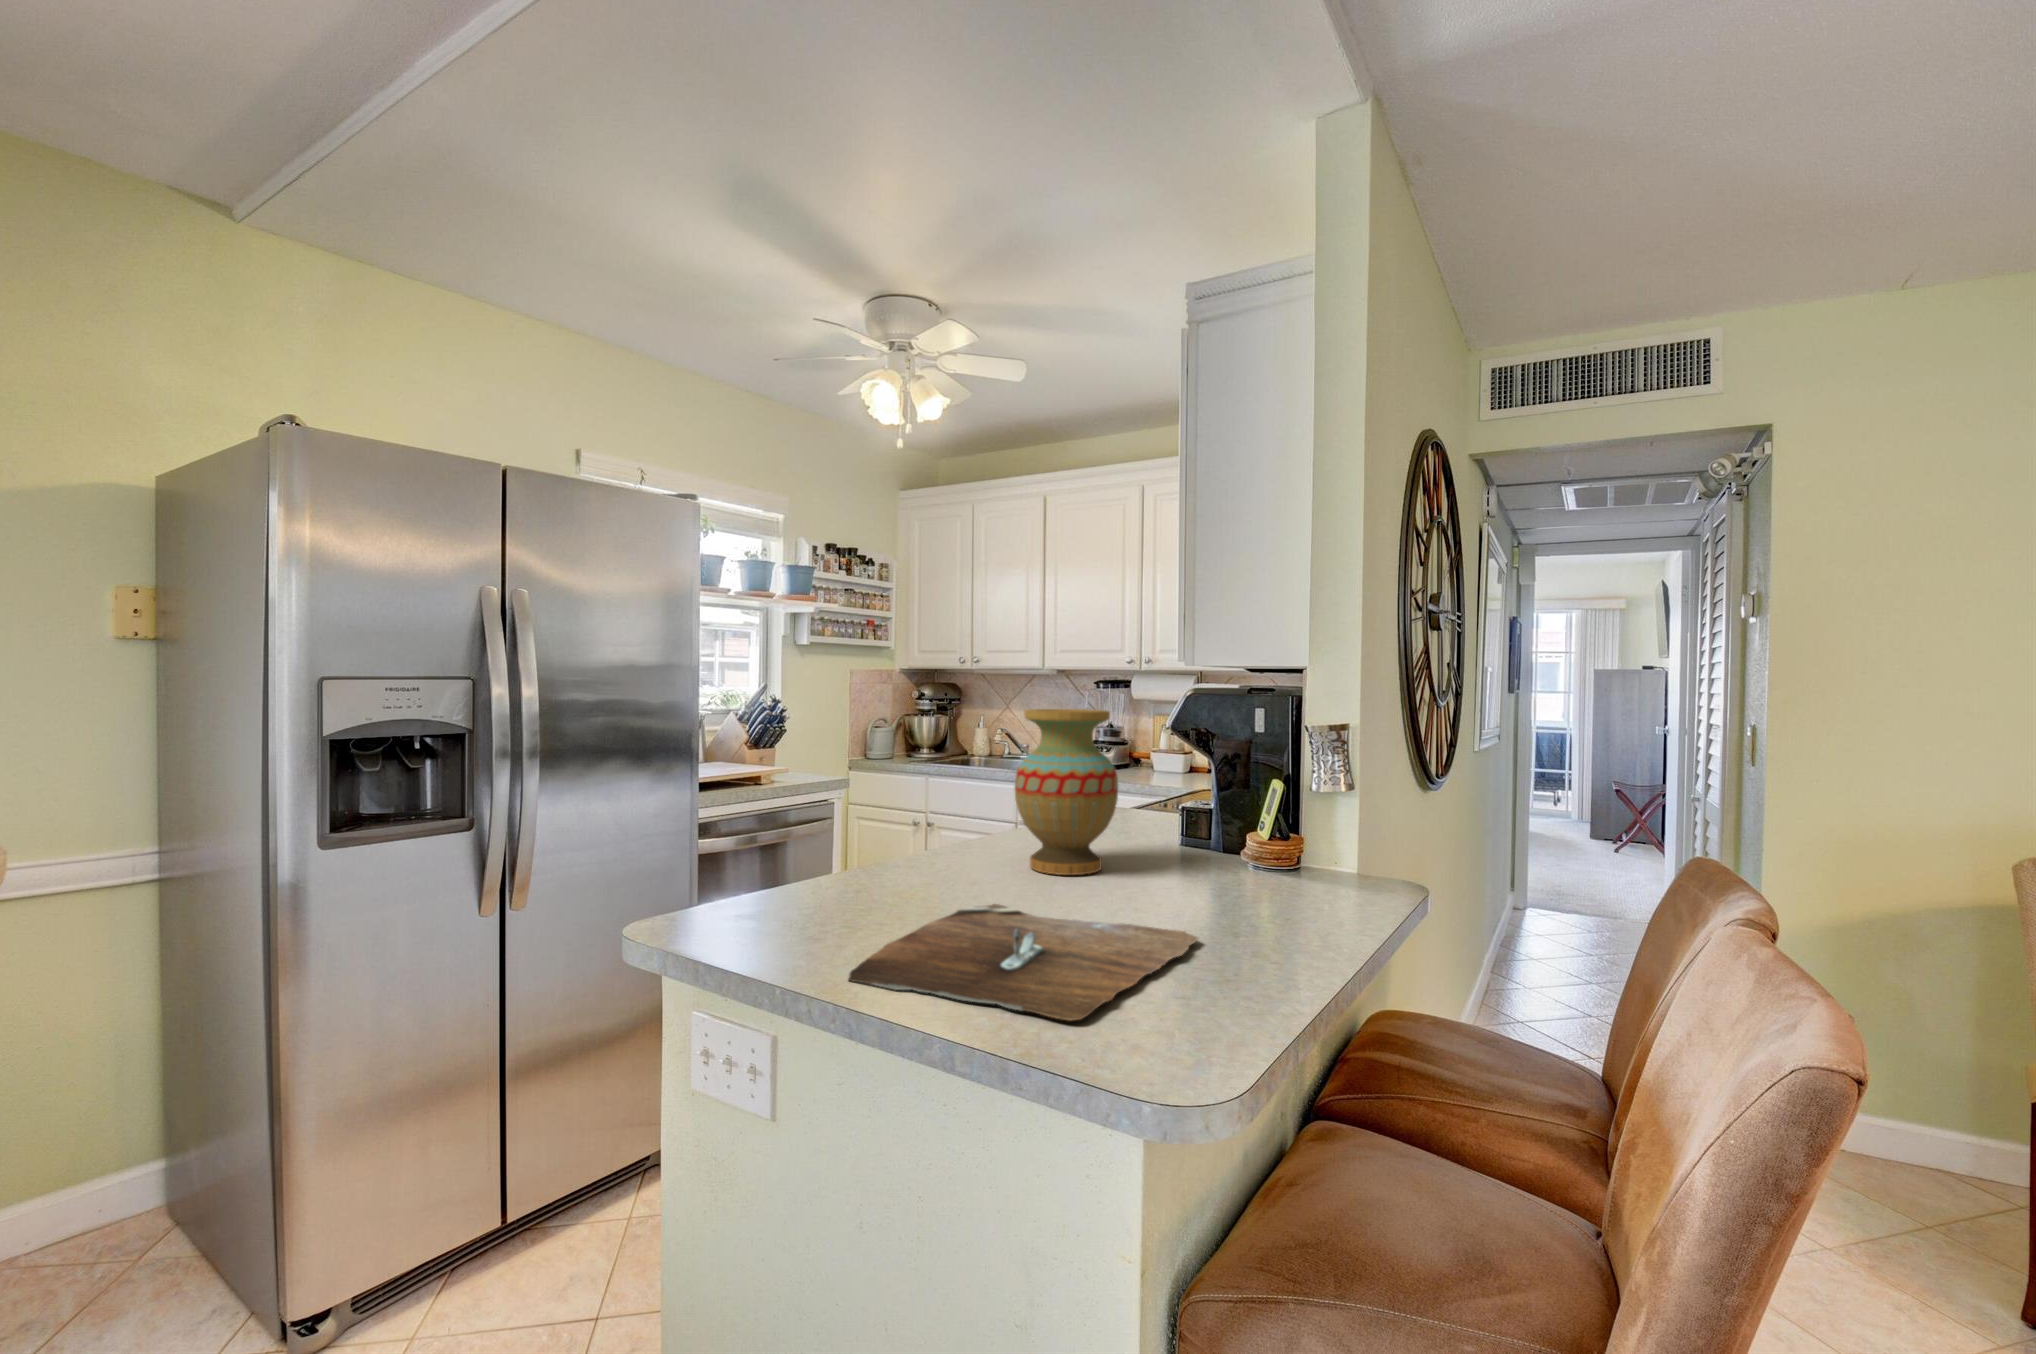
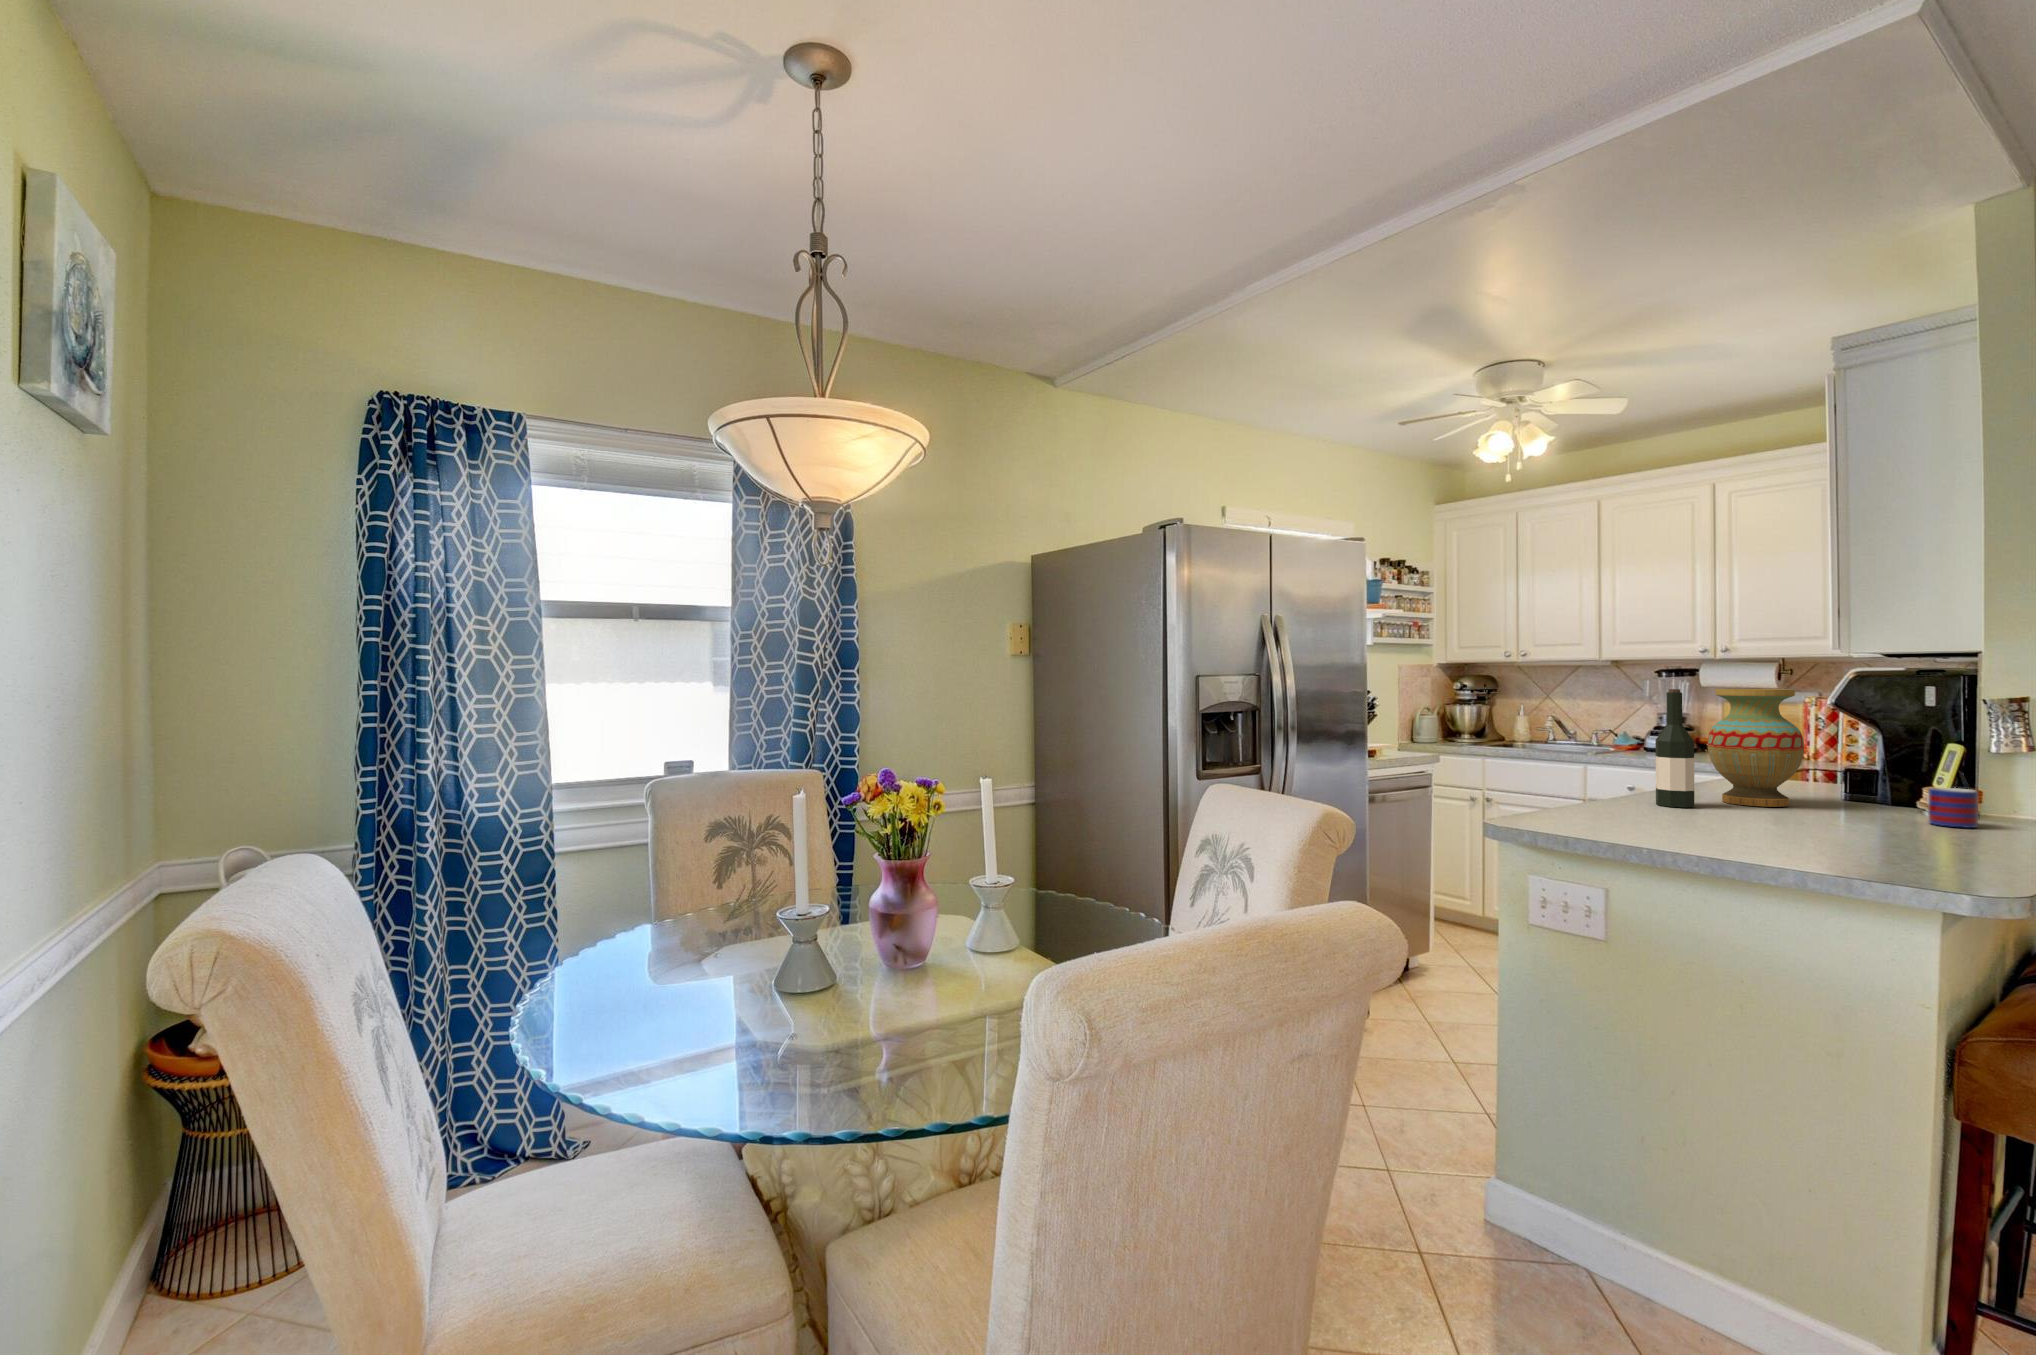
wine bottle: none [930,711,977,887] -> present [1656,689,1695,808]
mug: none [1234,848,1284,906] -> present [1927,788,1978,828]
cutting board: present [849,904,1198,1021] -> none [1678,815,1920,854]

